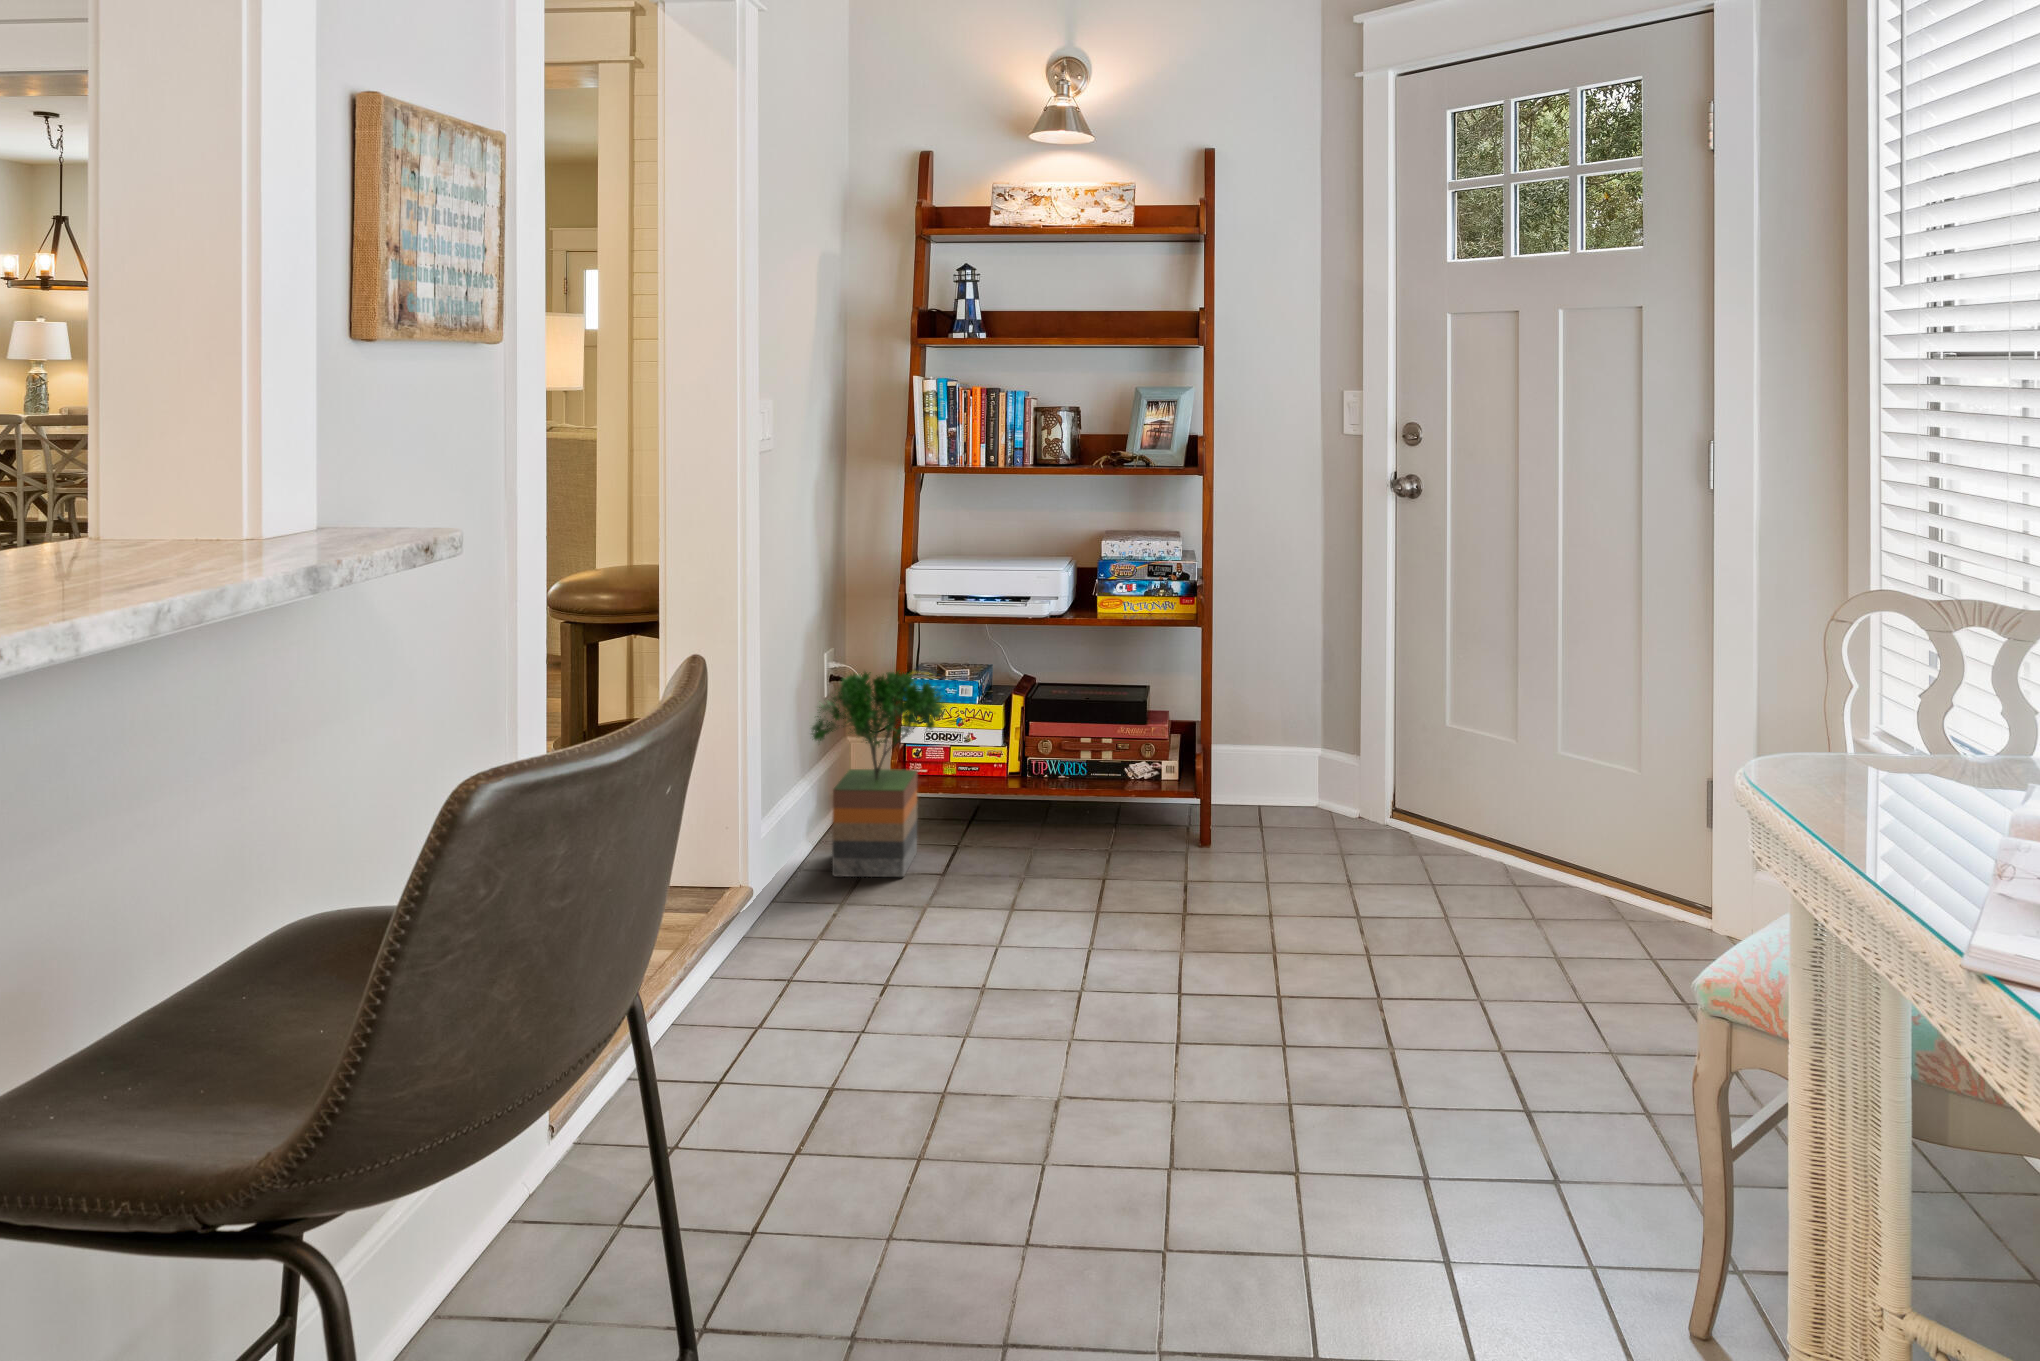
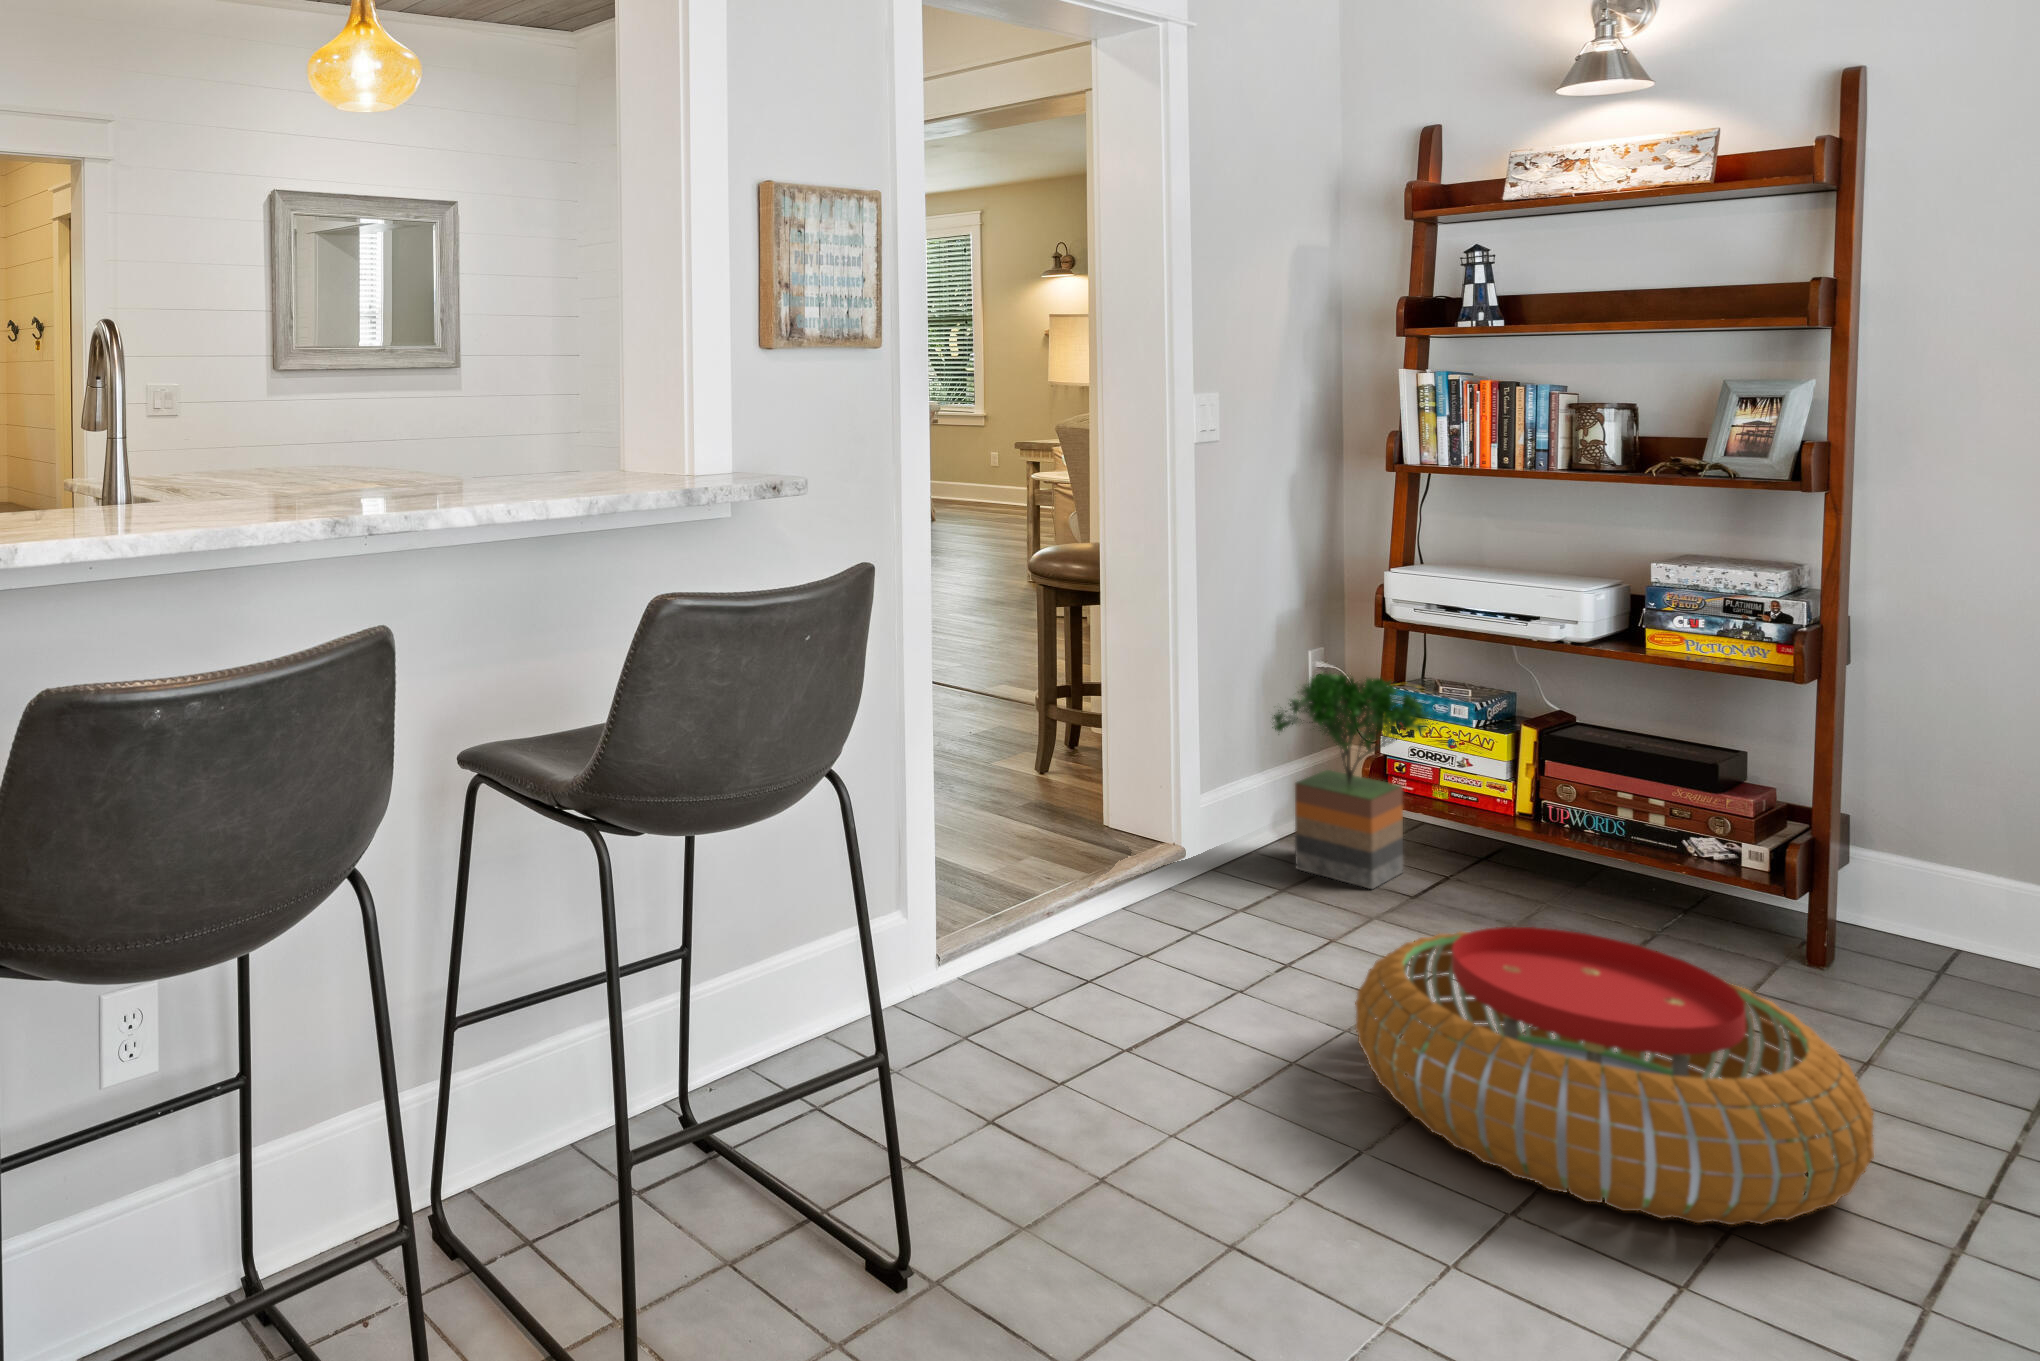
pouf: none [989,873,1357,1125] -> present [1355,927,1874,1225]

